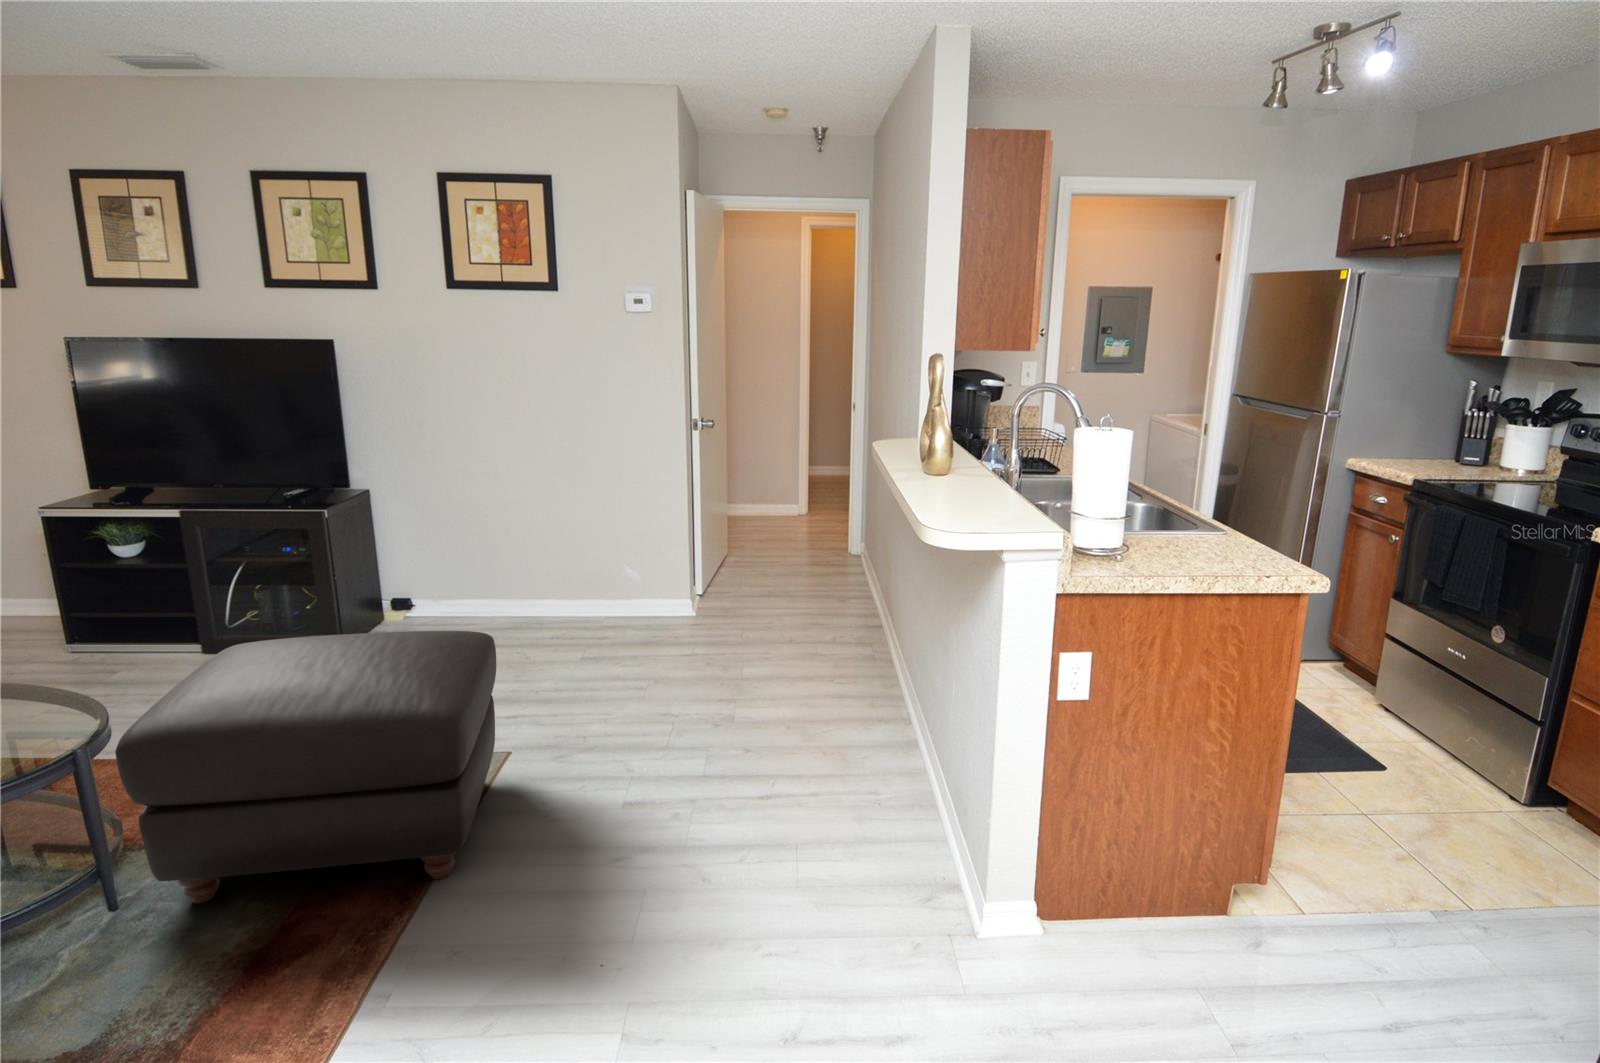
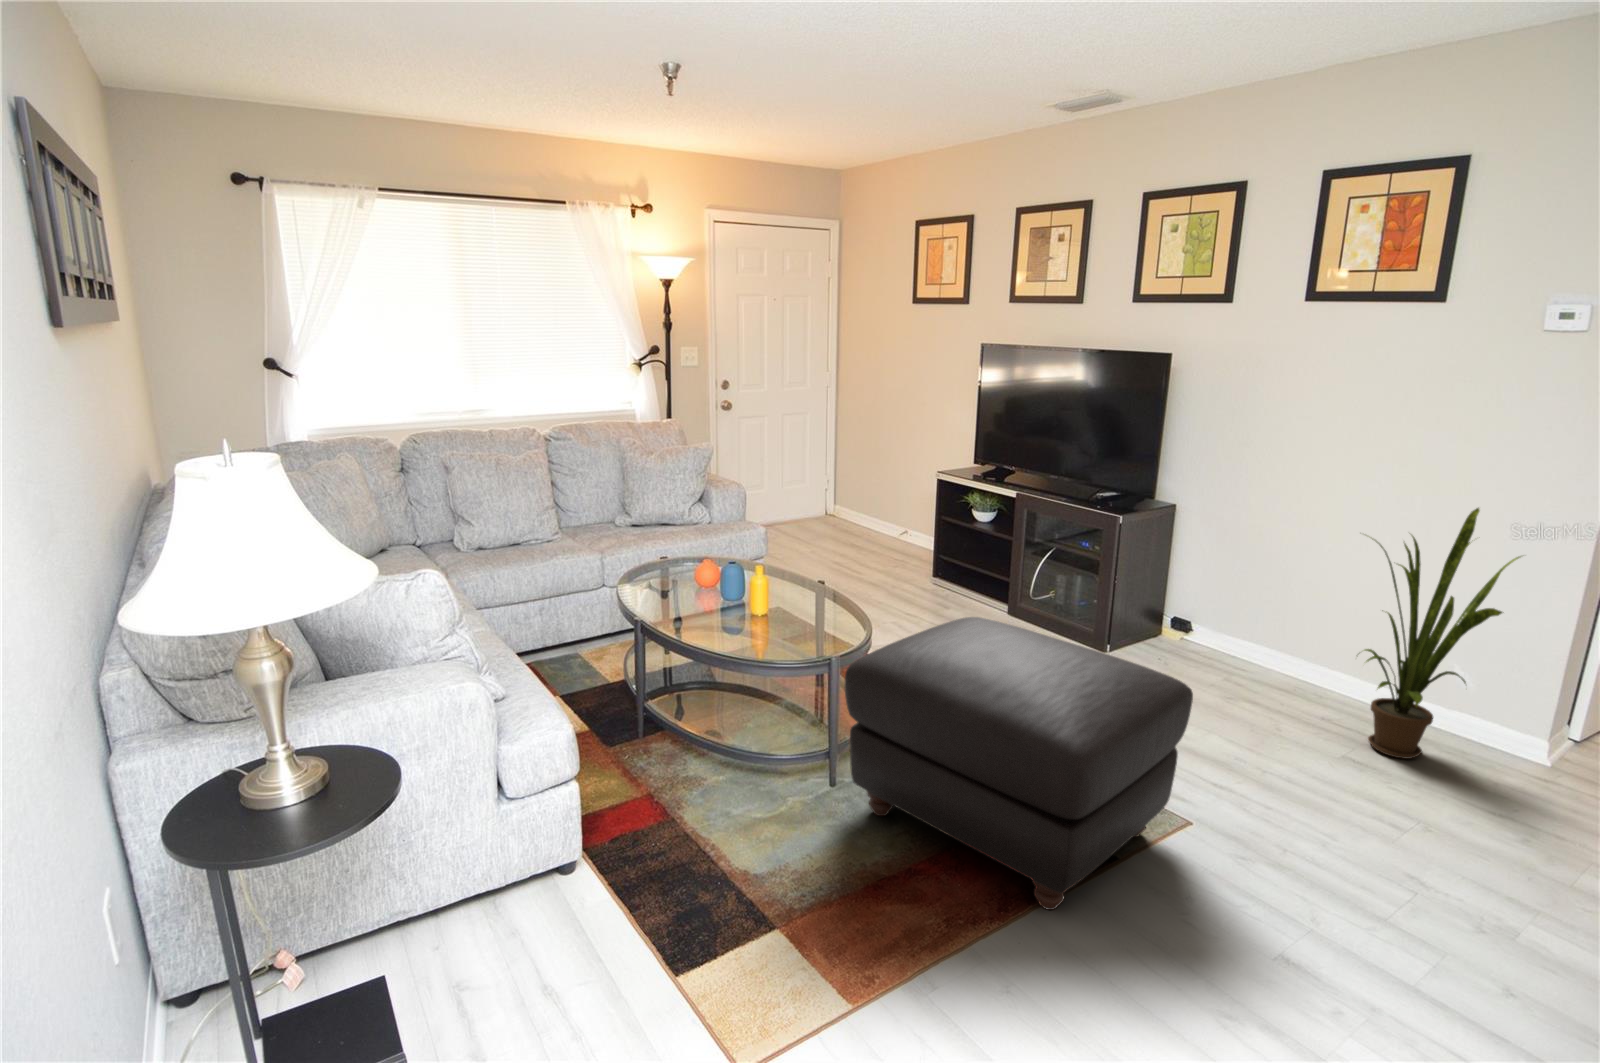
house plant: none [543,447,653,650] -> present [1364,508,1521,759]

